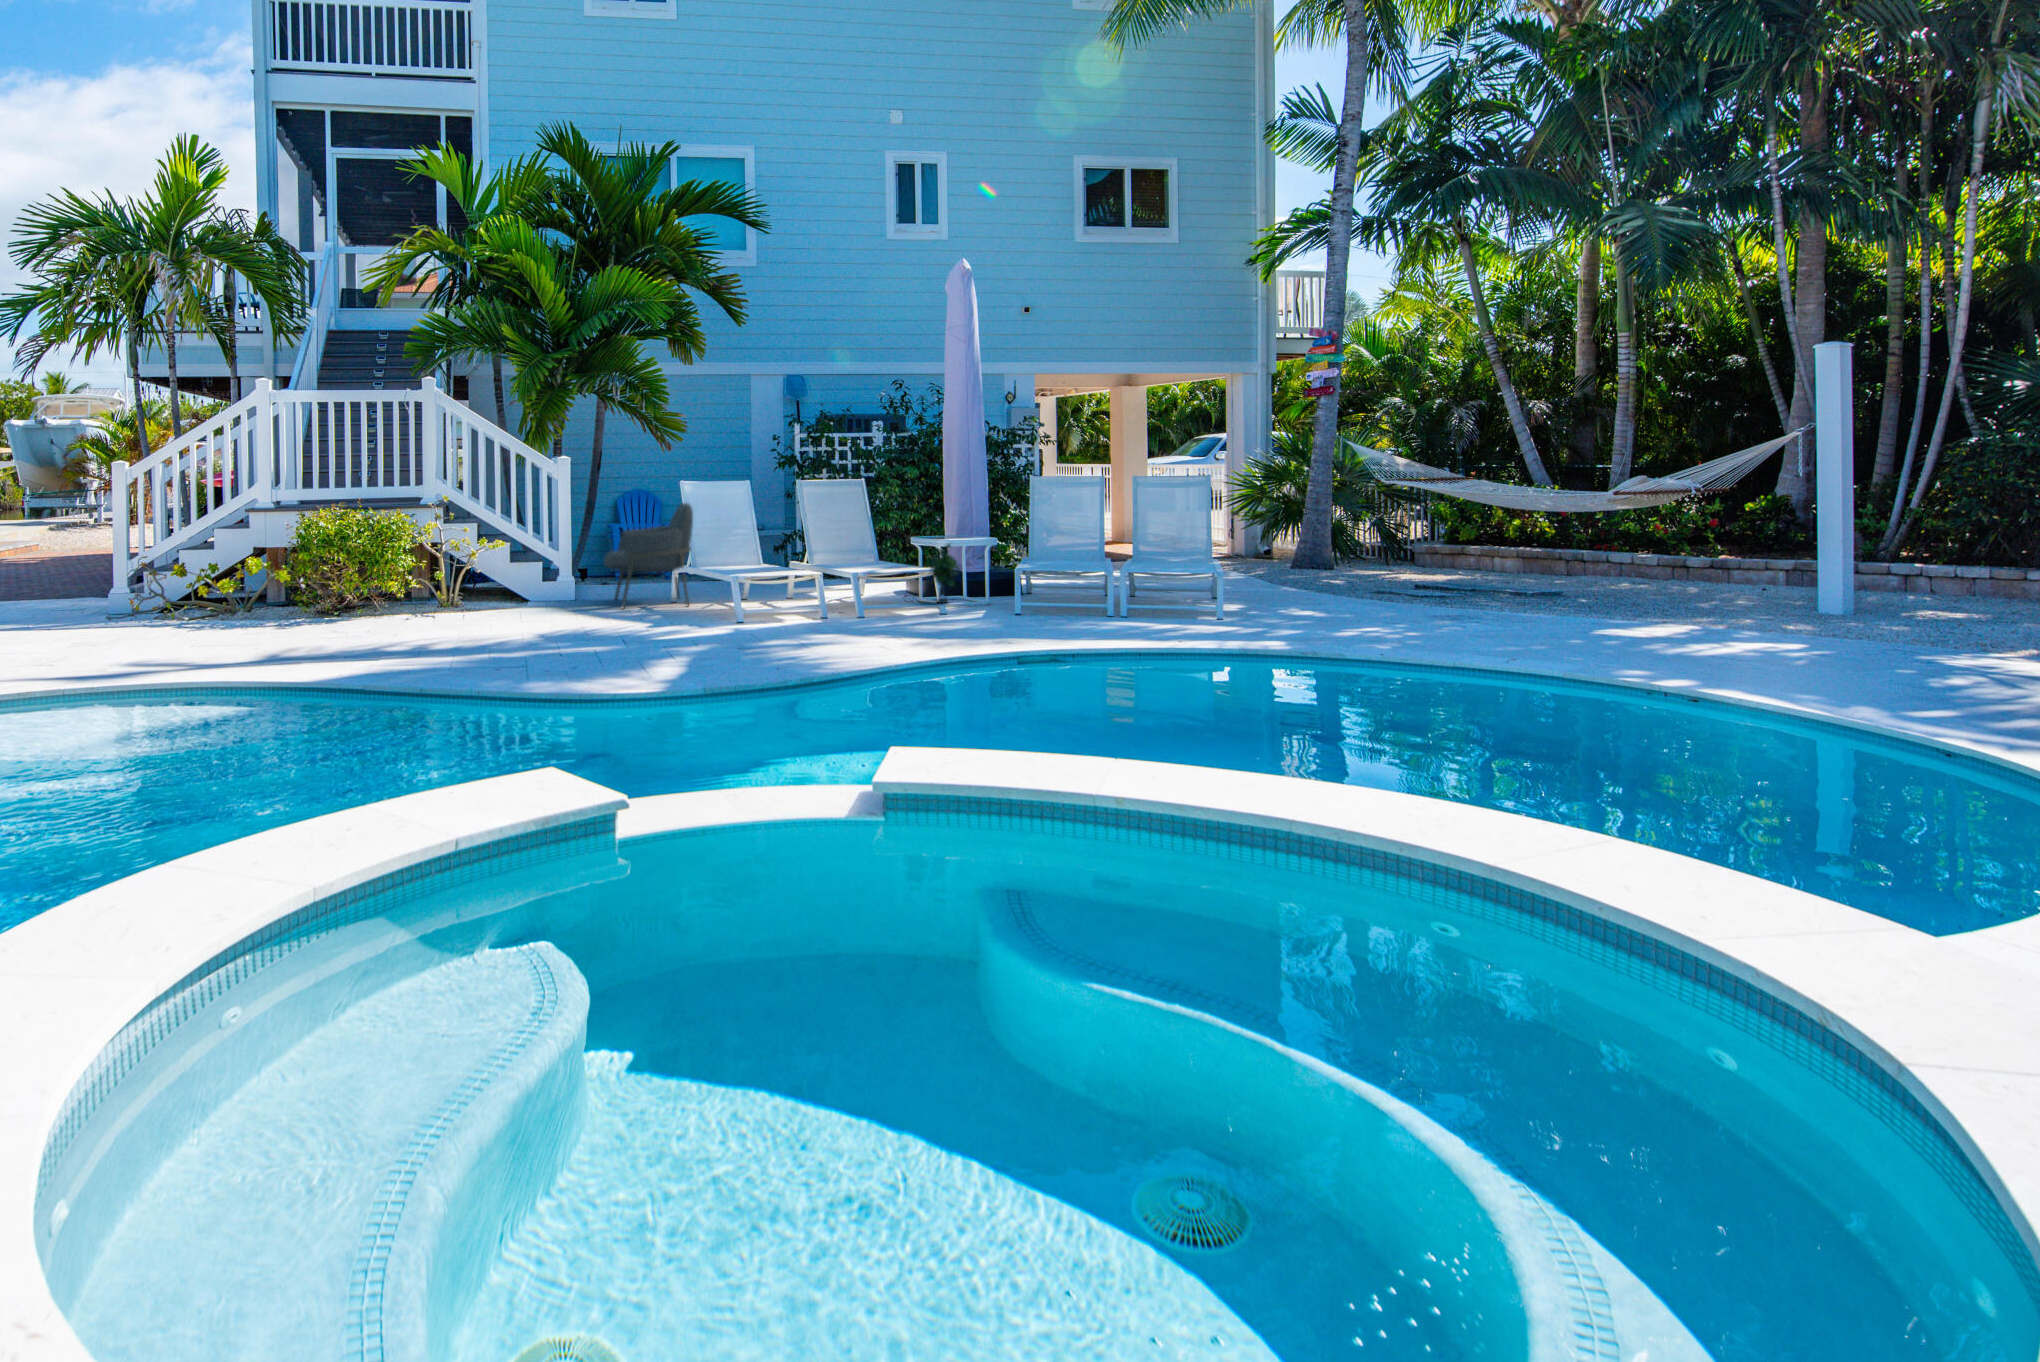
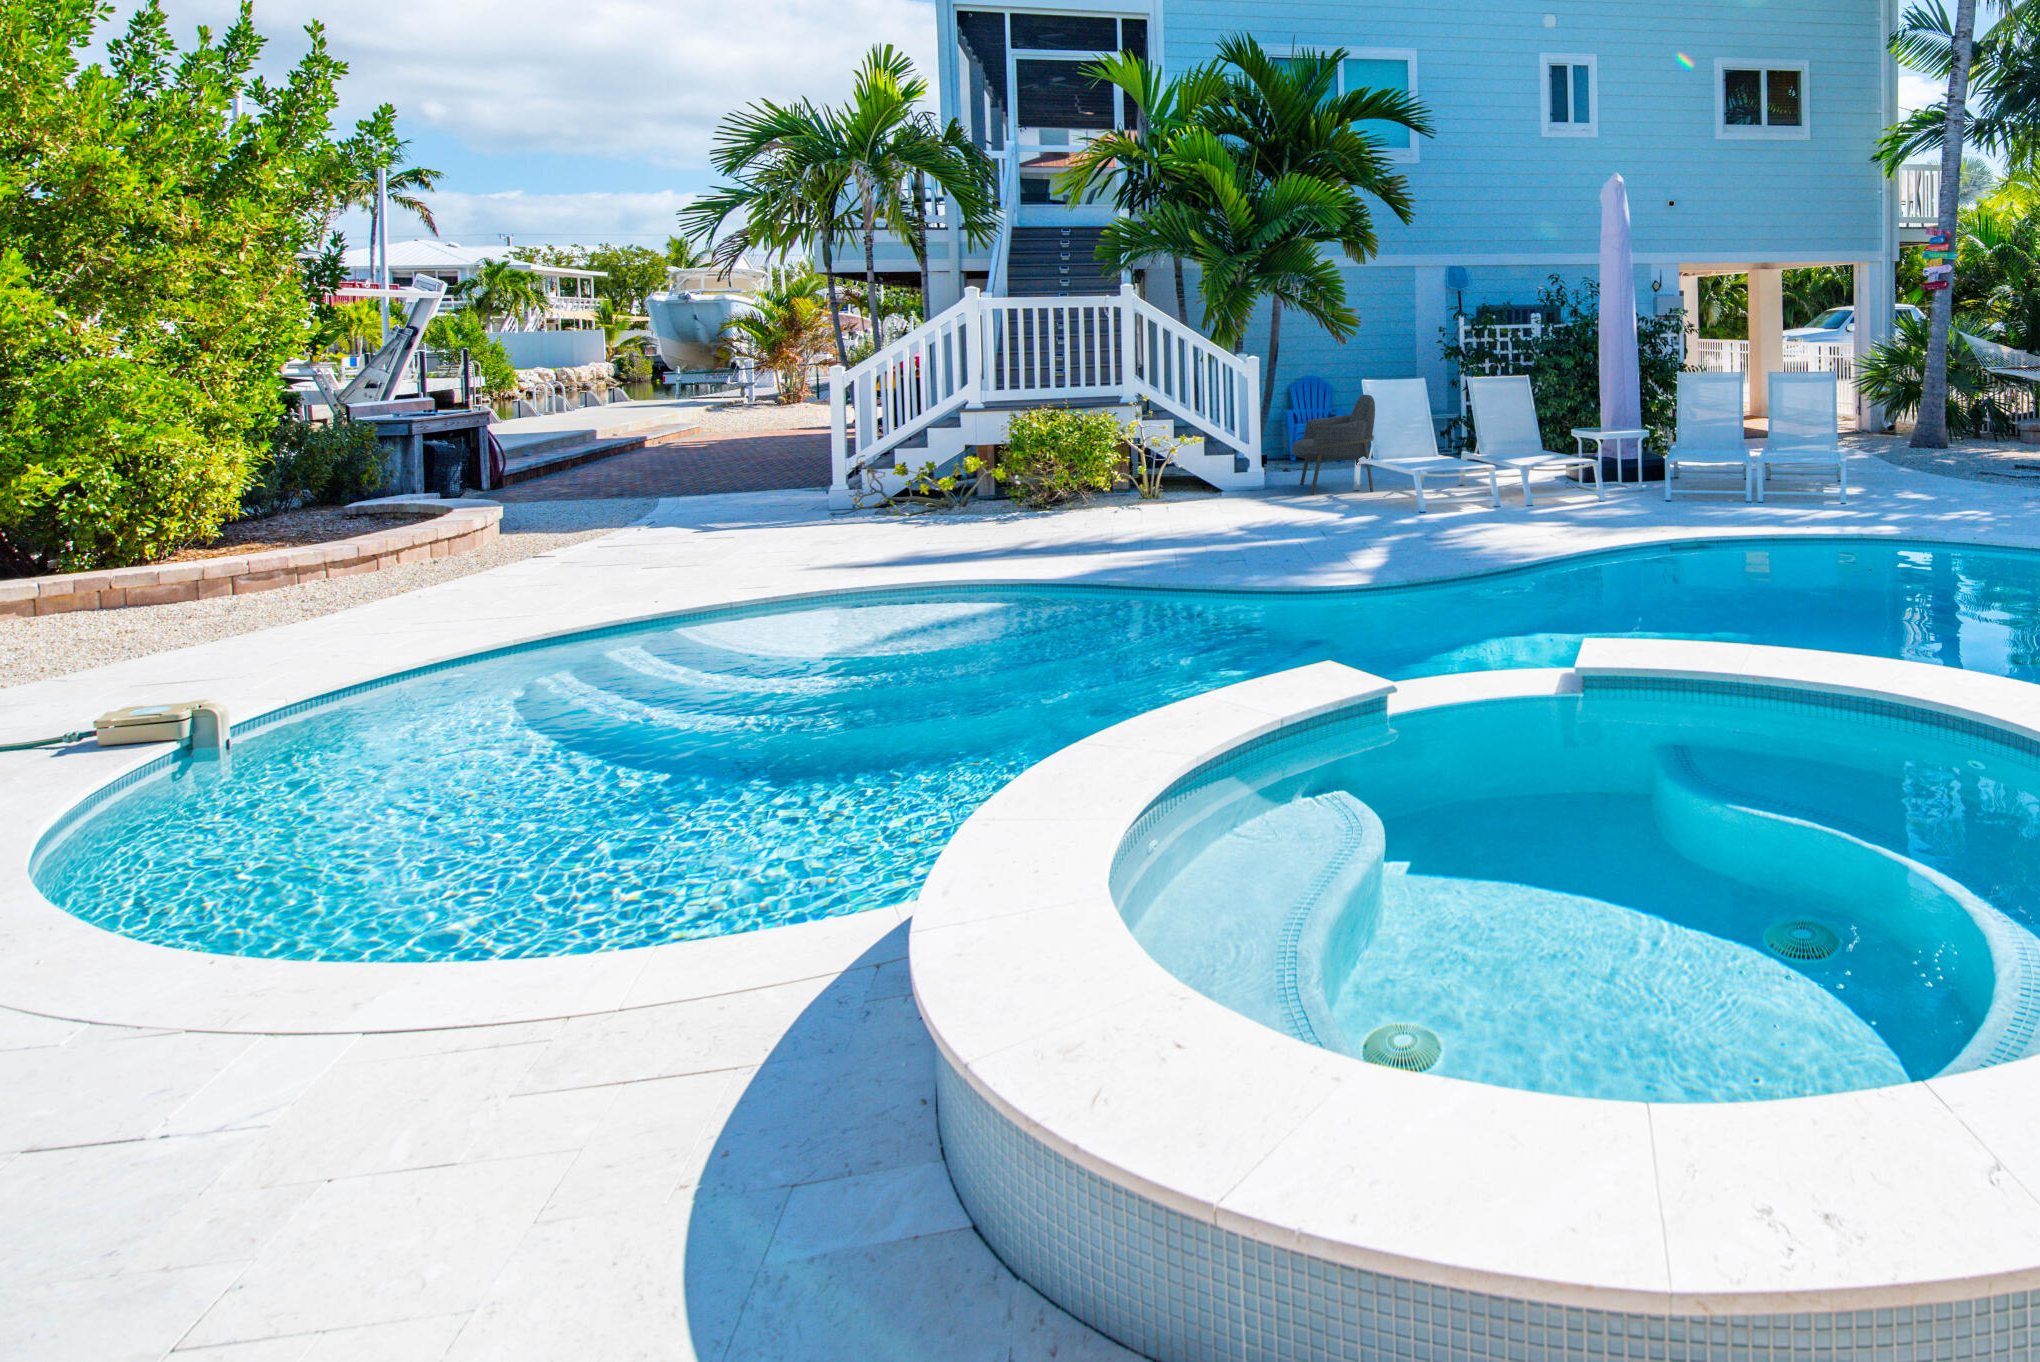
decorative plant: present [929,544,960,603] -> present [1966,399,1987,438]

